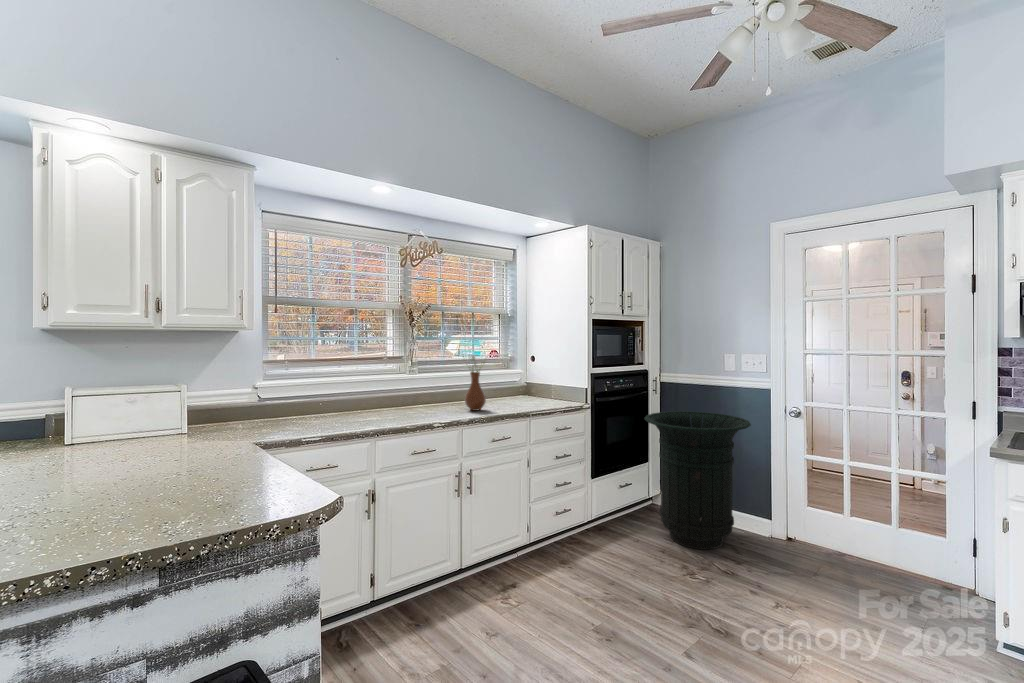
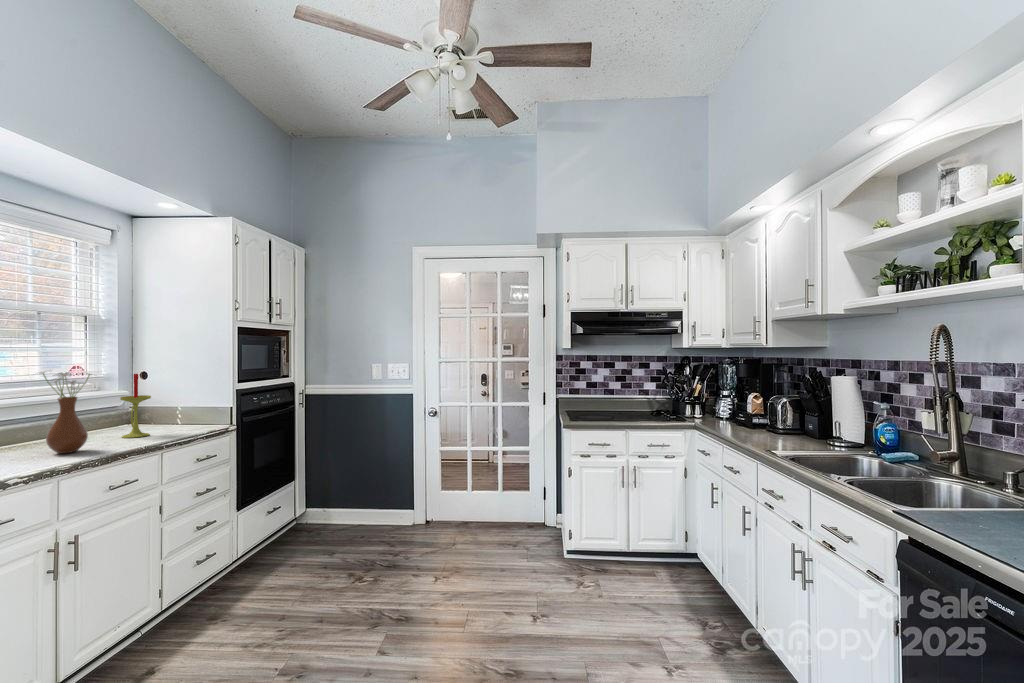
candle: none [510,356,528,405] -> present [120,374,151,438]
trash can: present [645,411,751,550] -> none [299,420,401,556]

